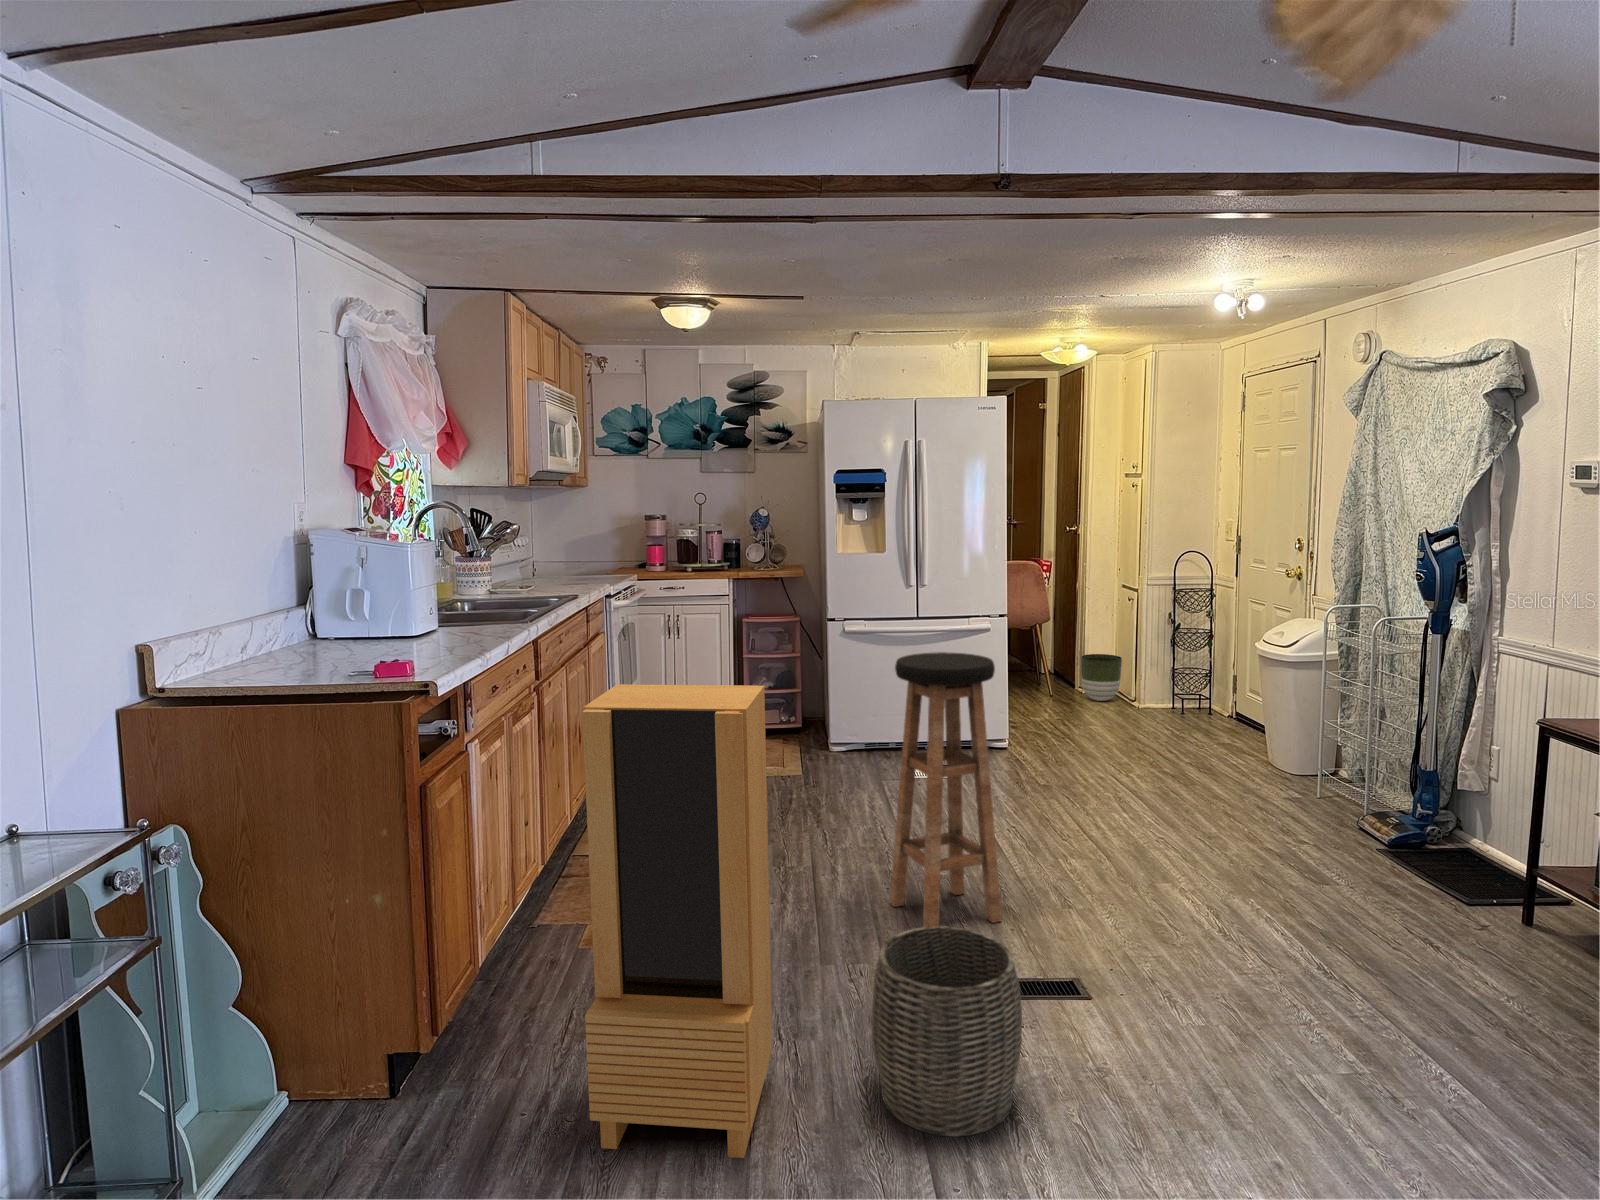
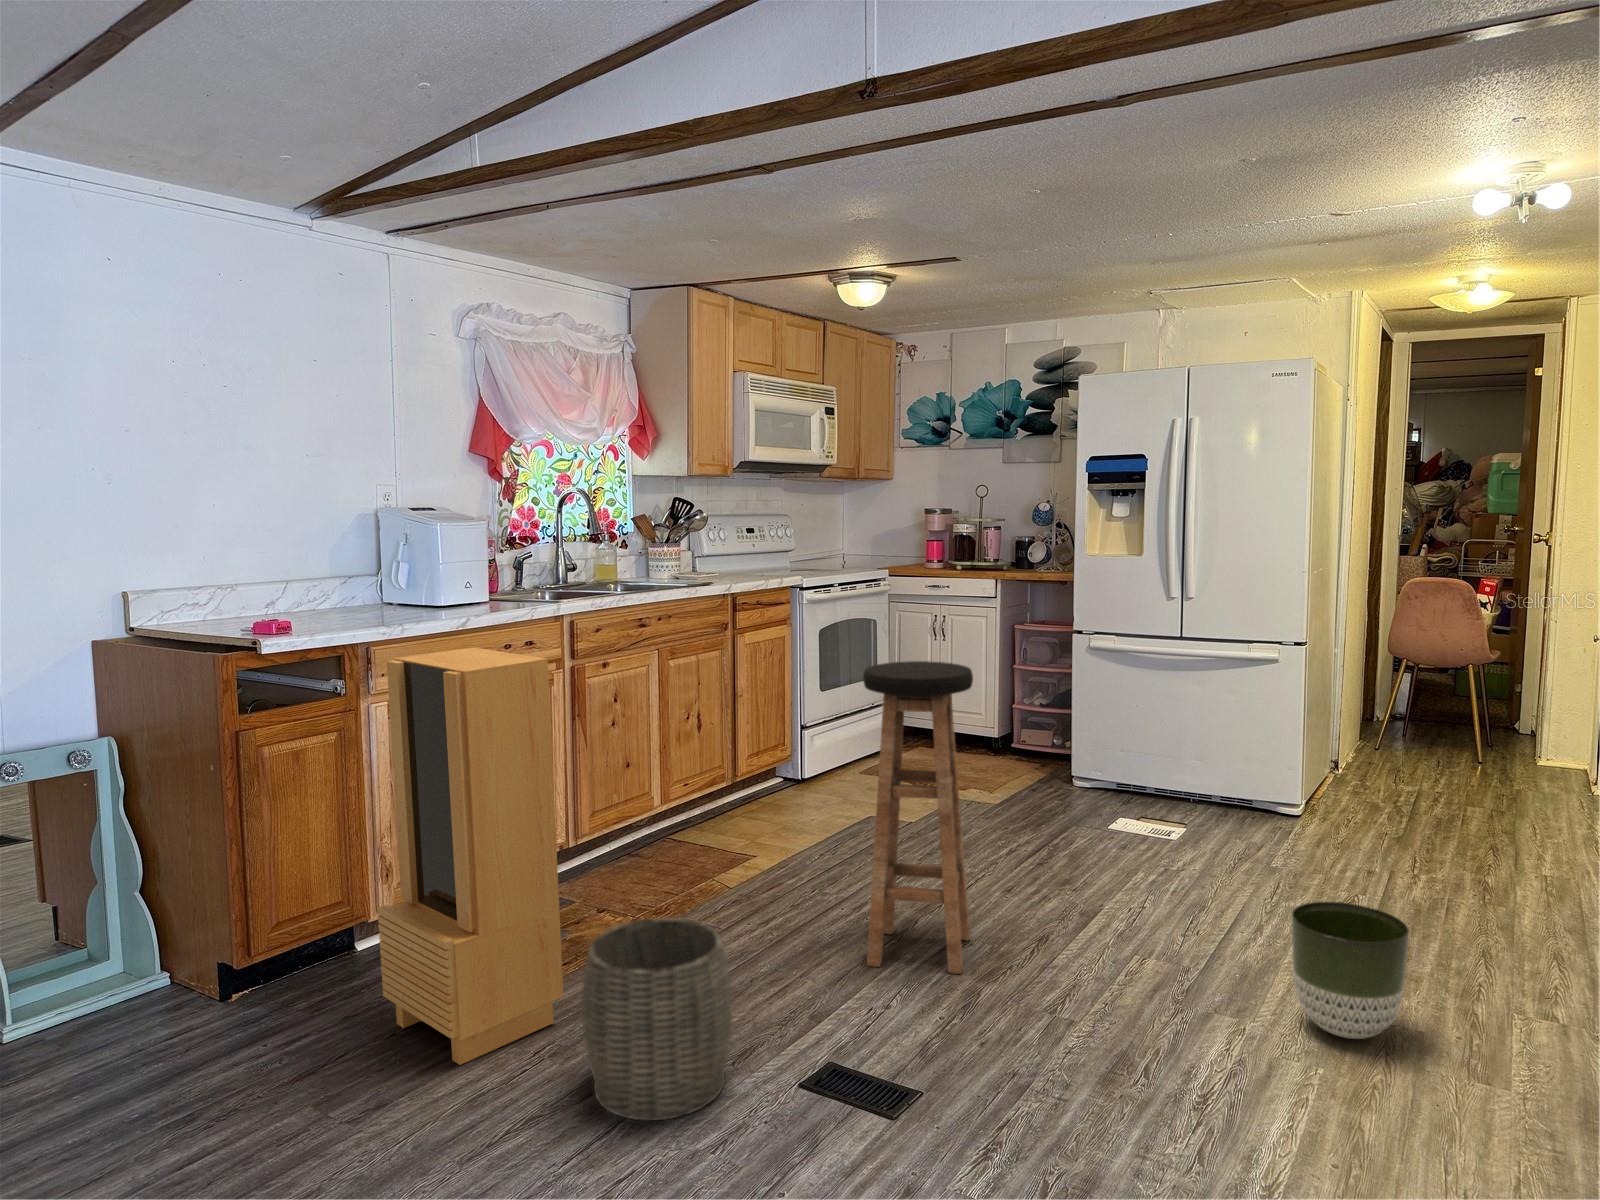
planter: present [1081,654,1122,701] -> present [1291,902,1409,1039]

